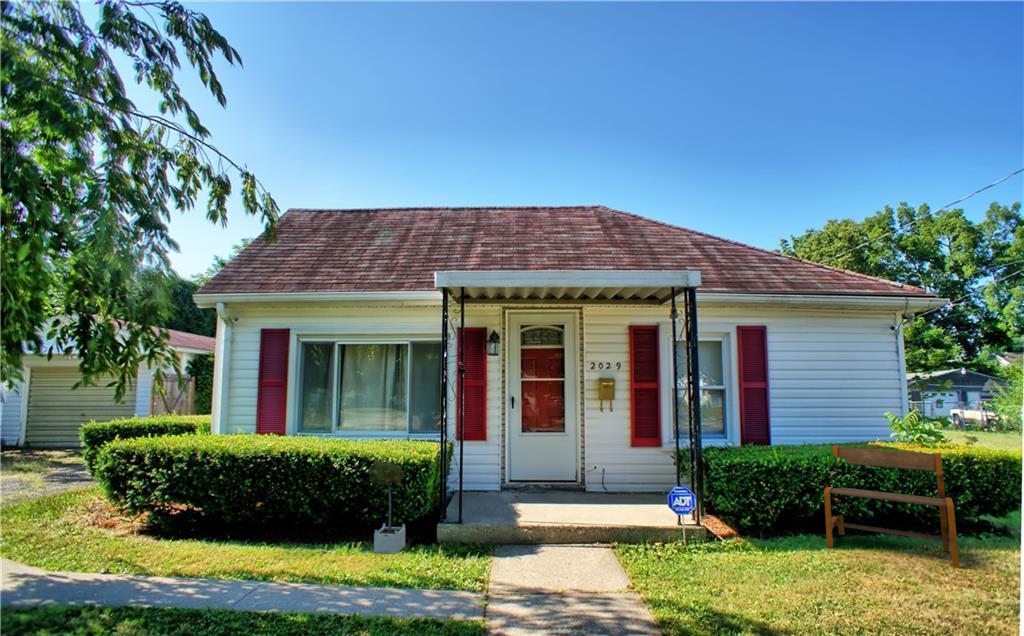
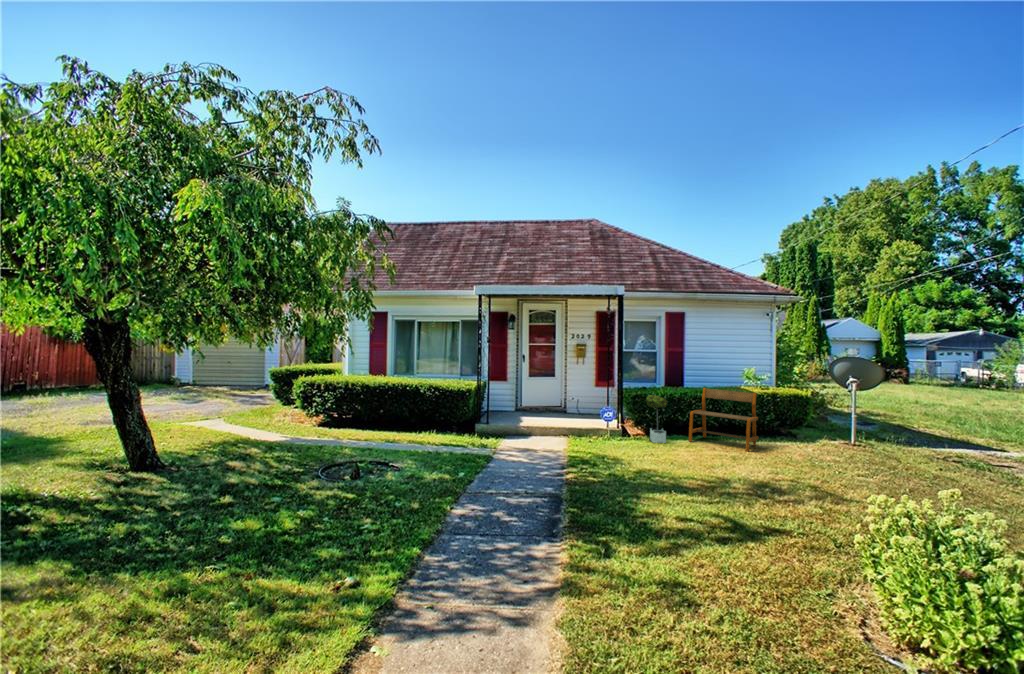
potted tree: present [369,461,405,554] -> present [646,395,667,443]

